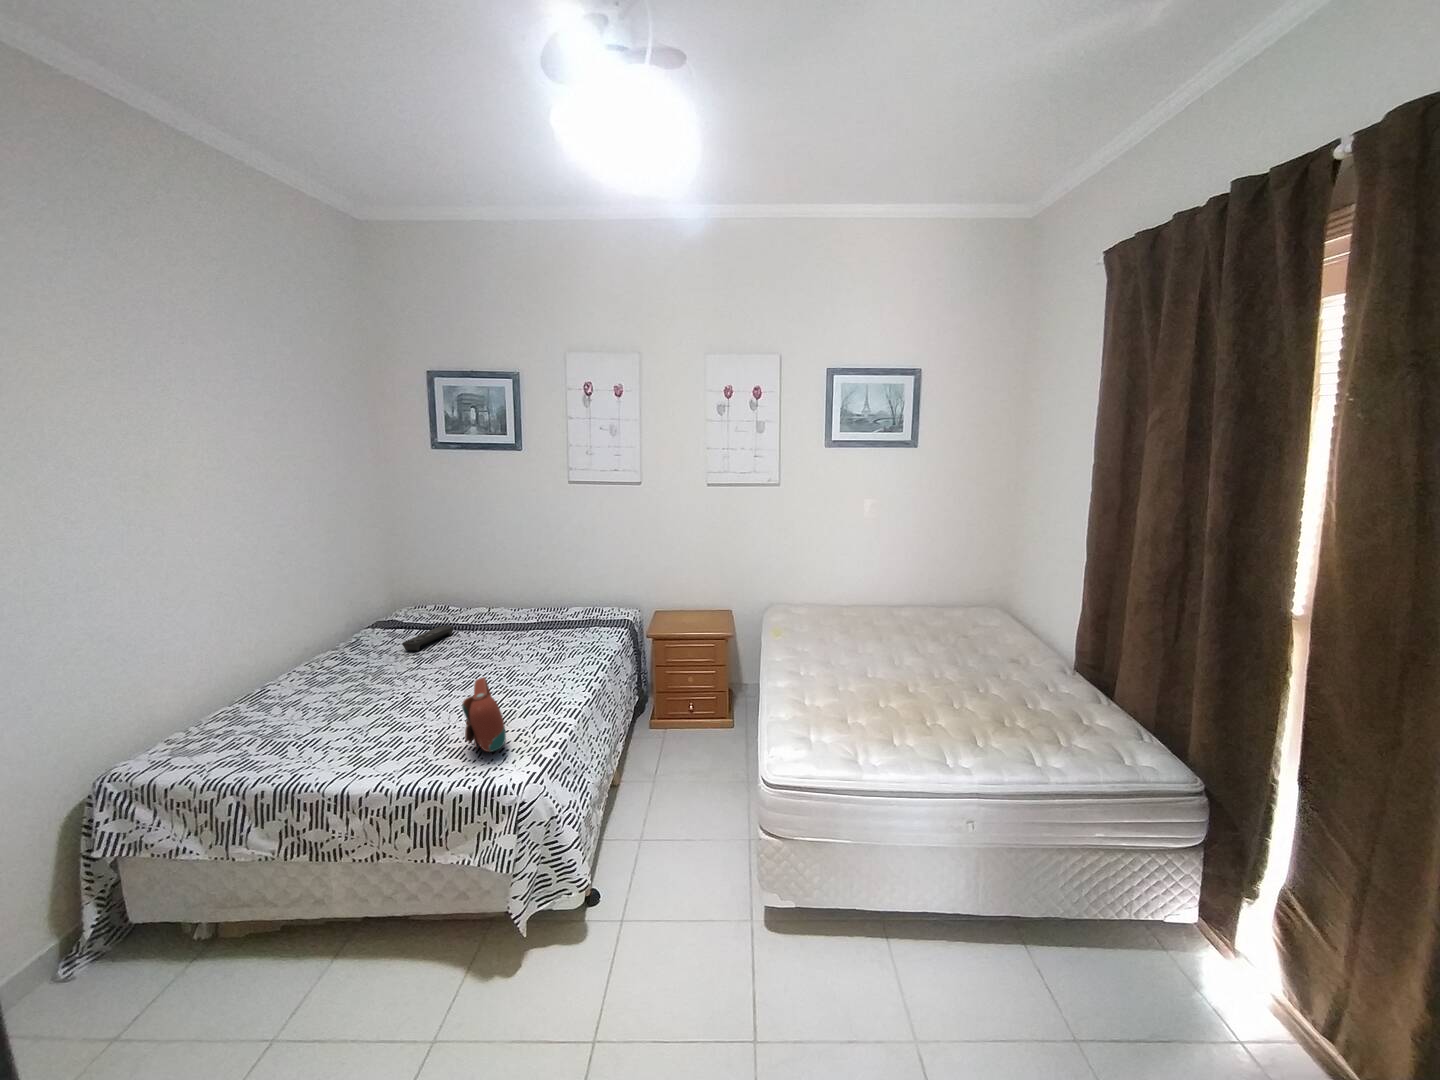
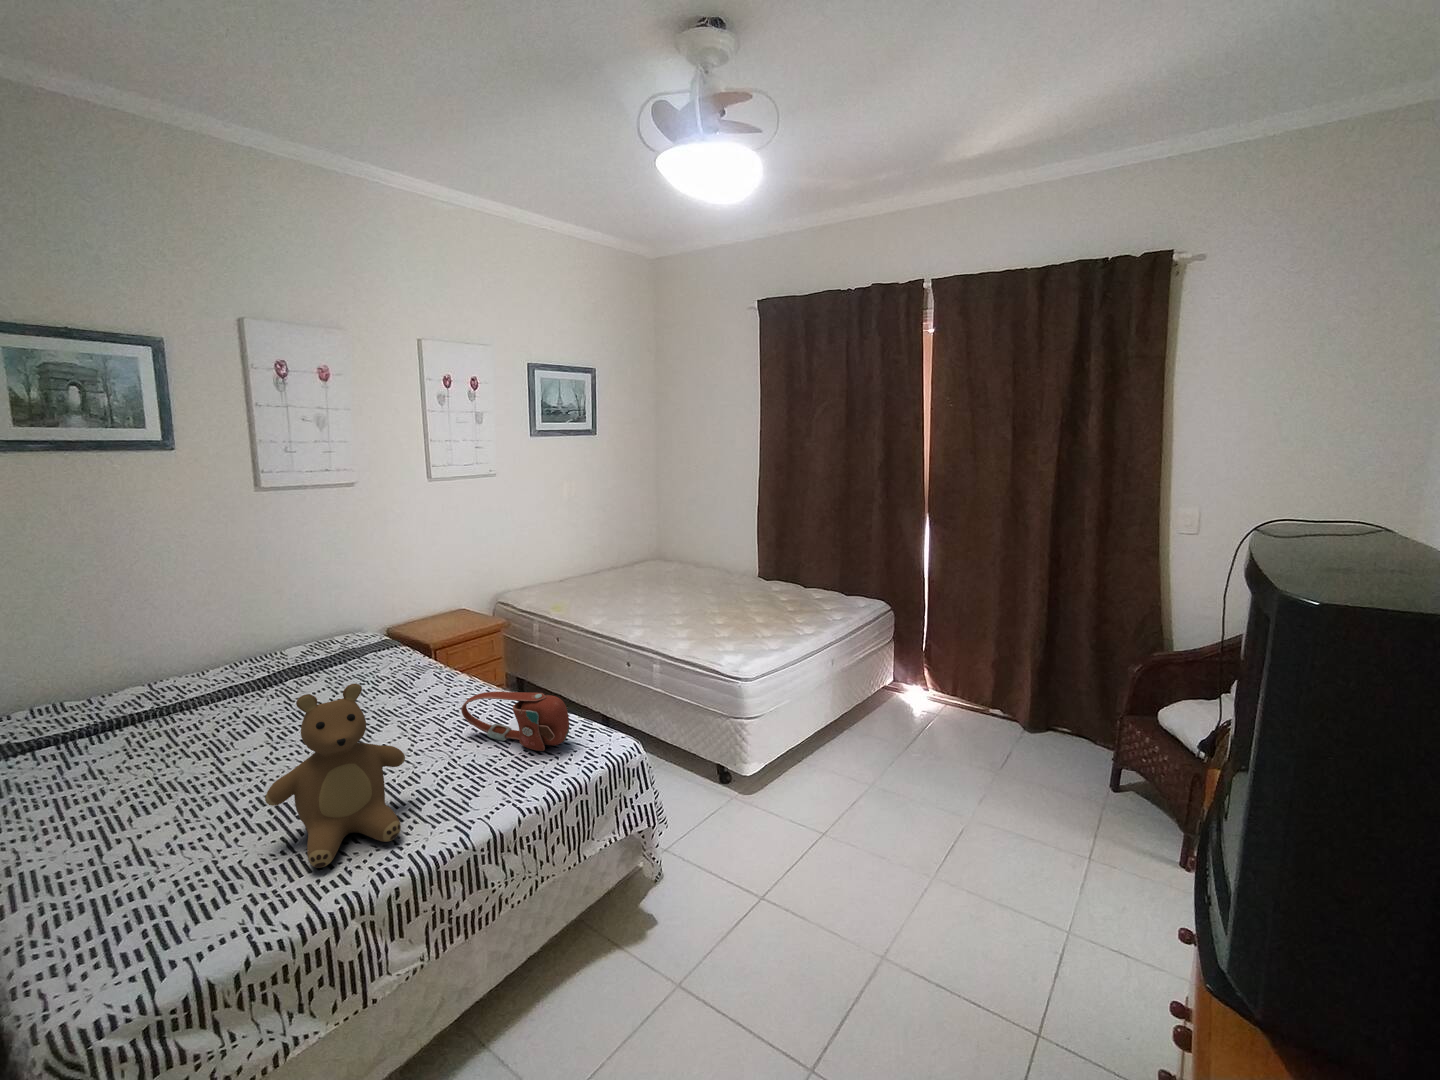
teddy bear: none [264,624,370,755] -> present [265,684,405,868]
remote control: present [403,626,453,651] -> none [161,708,195,753]

